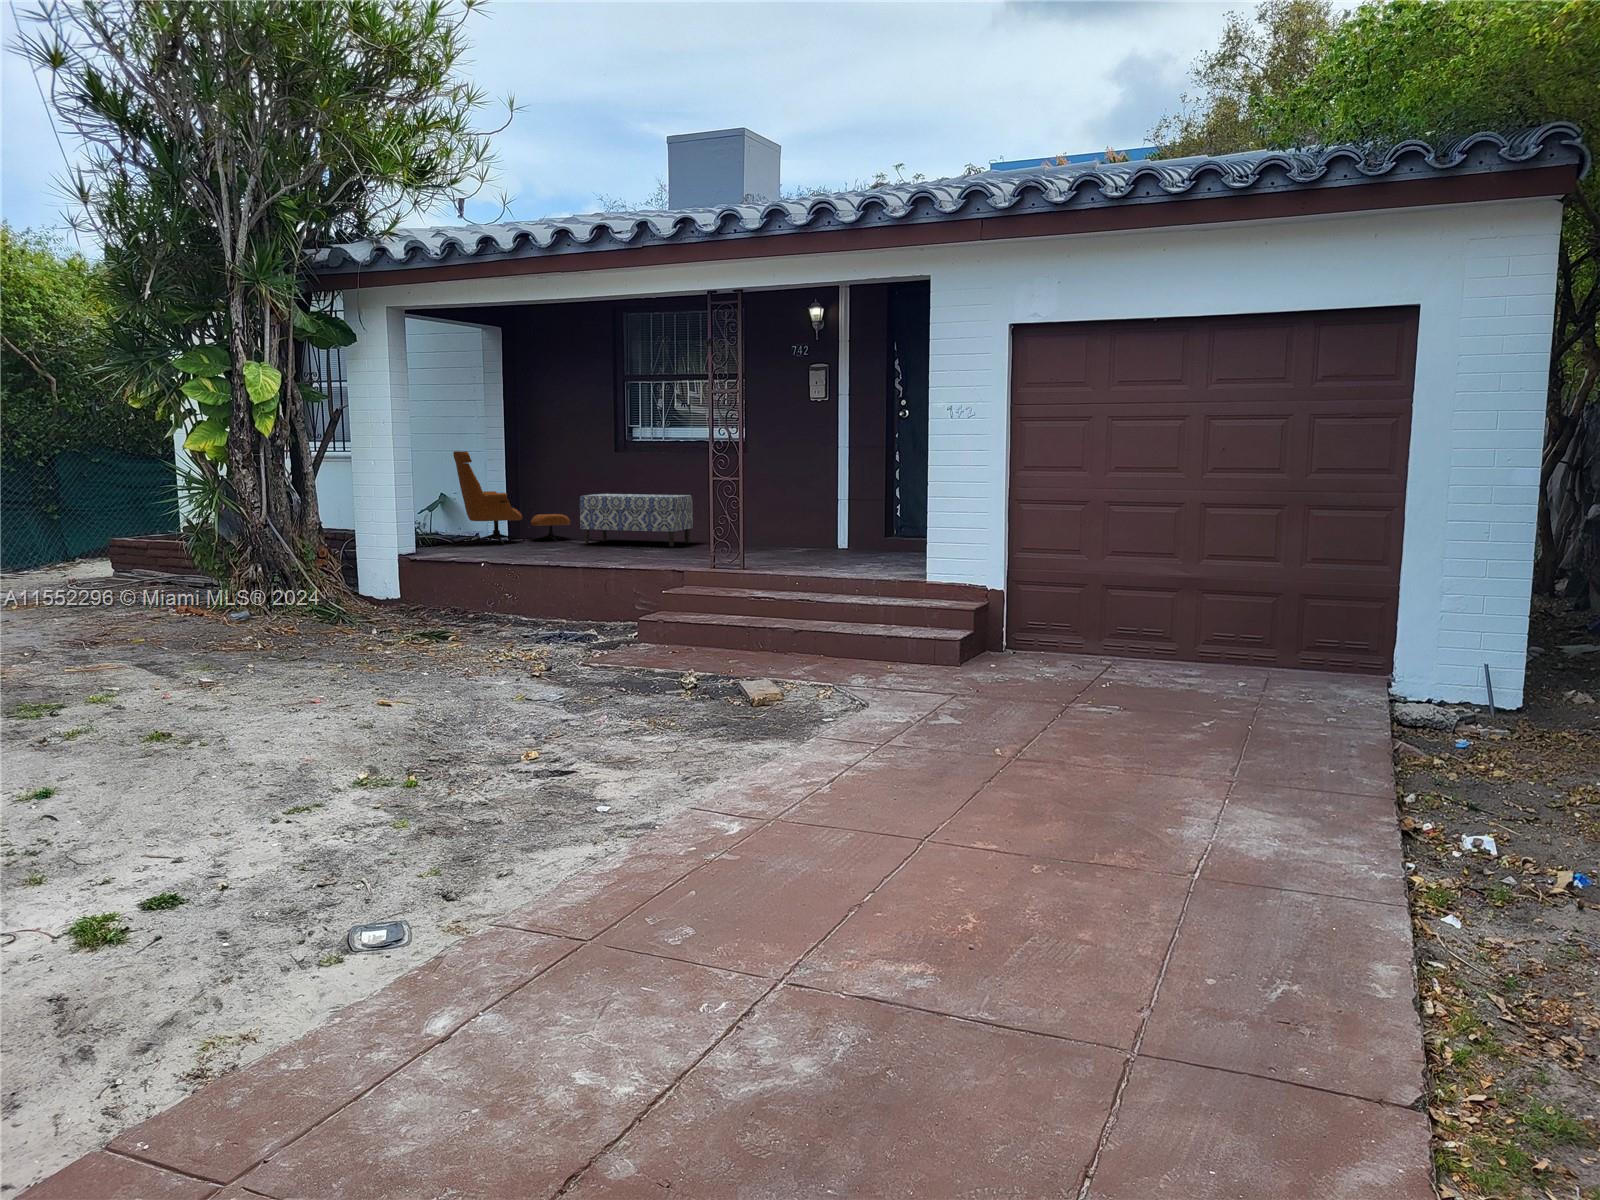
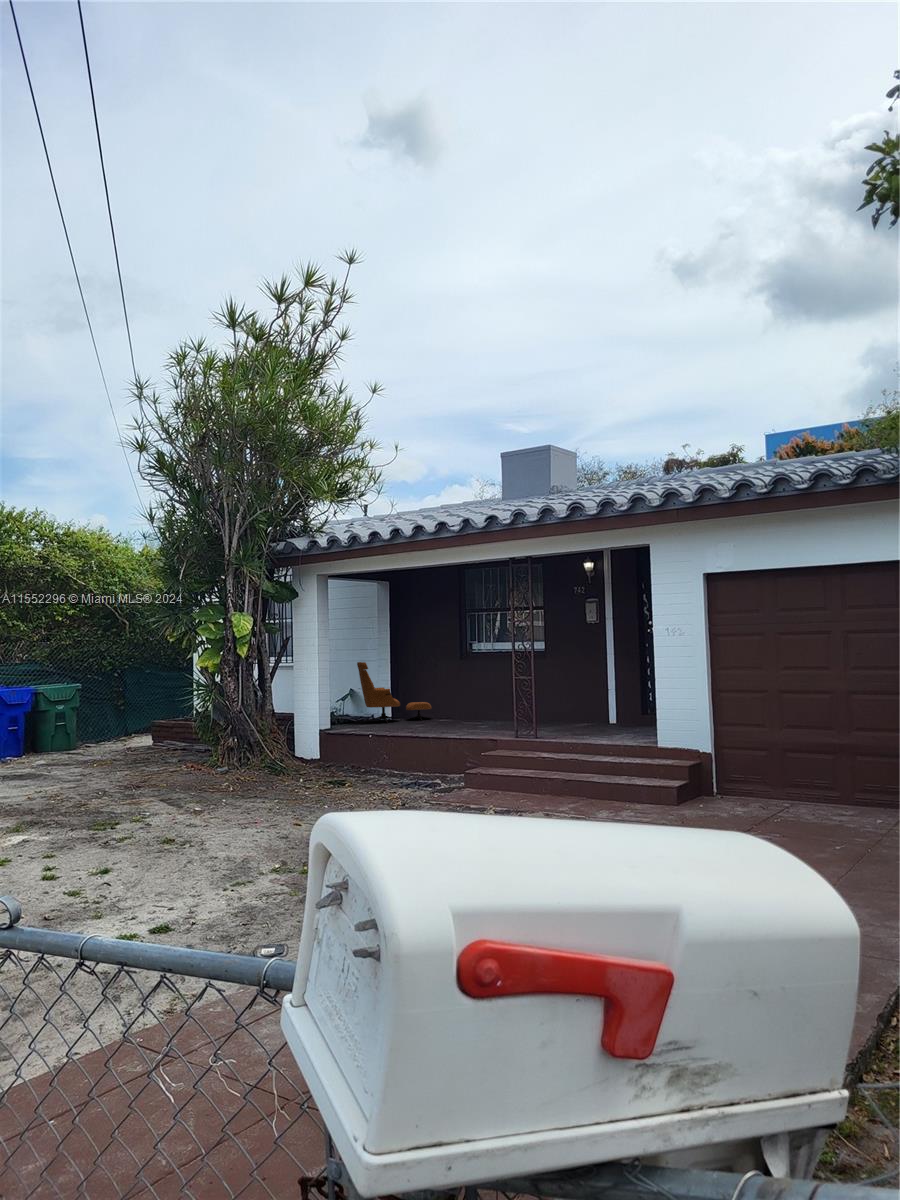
bench: present [580,494,693,547] -> none [436,688,512,724]

